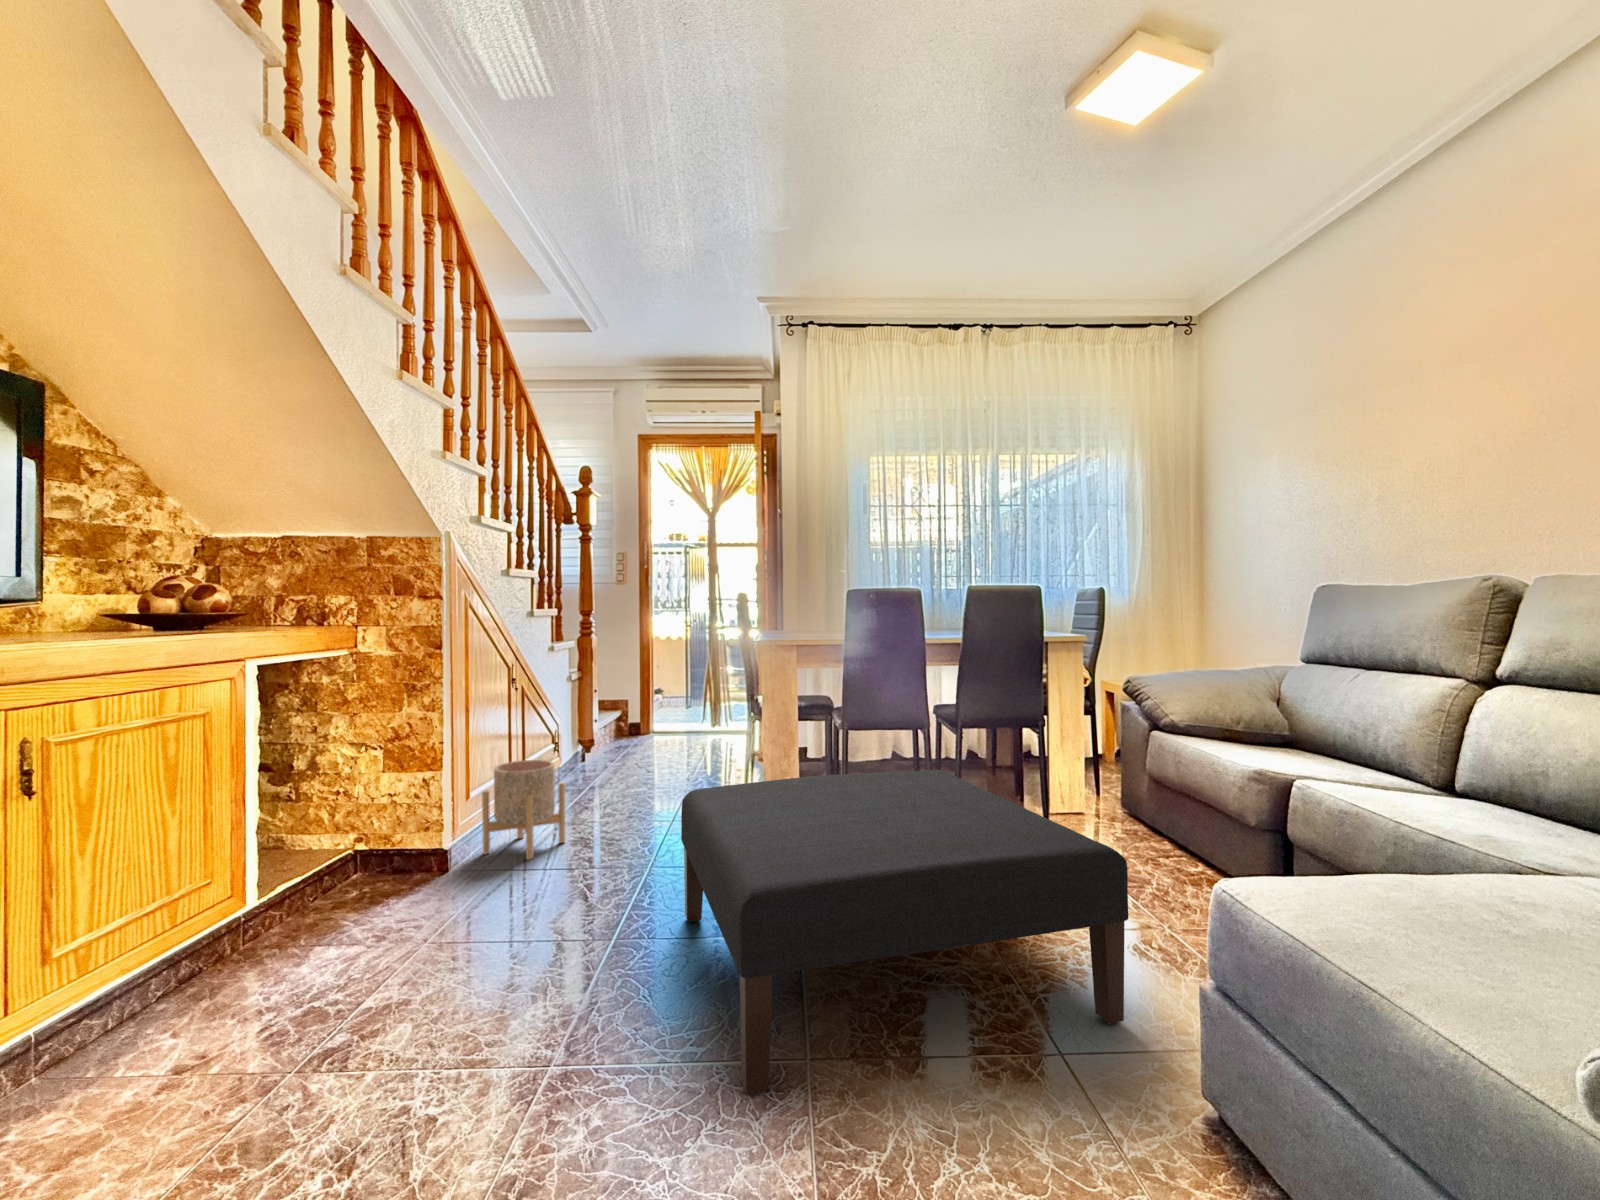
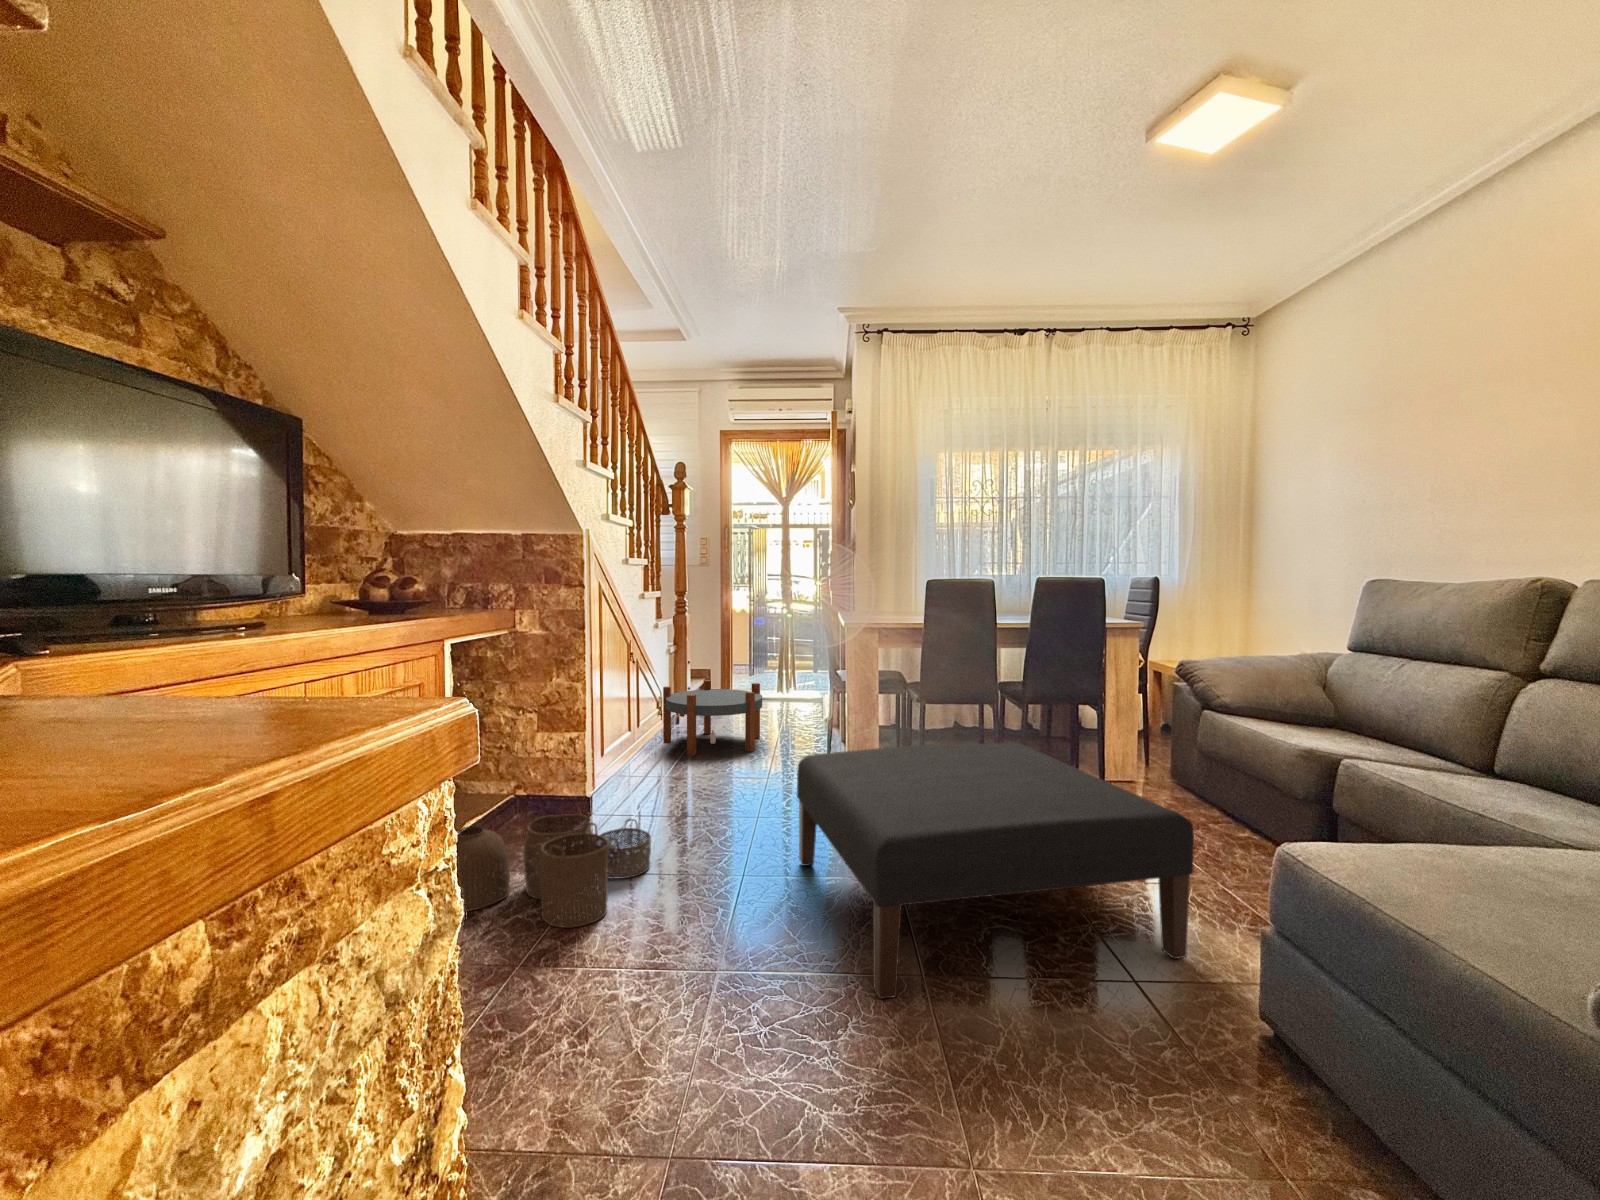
side table: none [562,709,674,794] -> present [663,680,762,756]
planter: present [482,760,565,859] -> none [613,725,681,810]
woven basket: none [201,866,506,1014] -> present [456,812,651,928]

